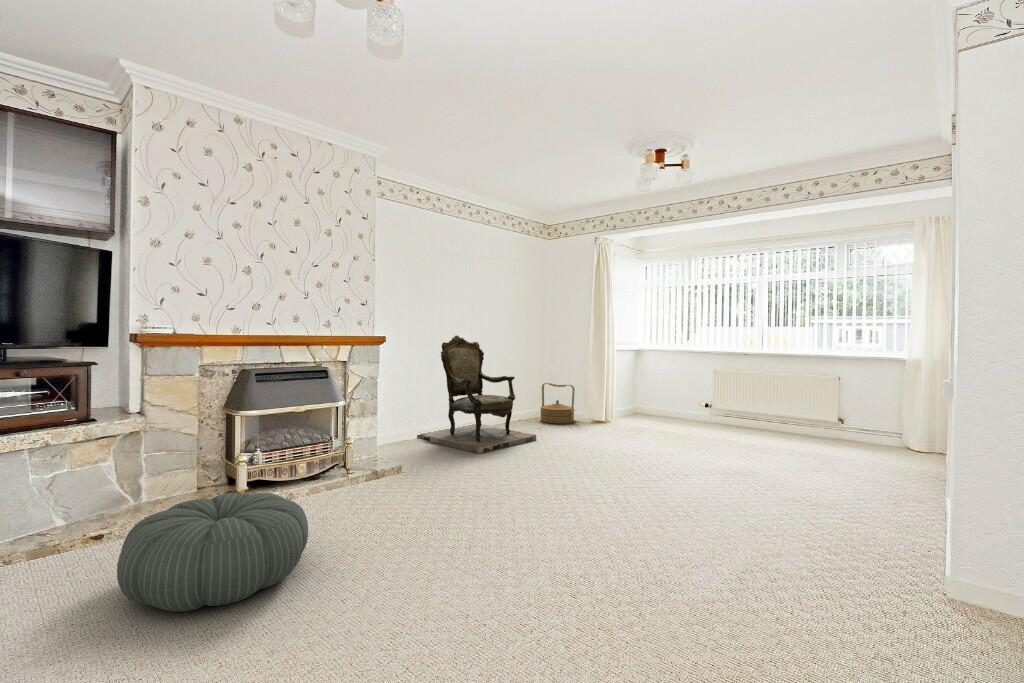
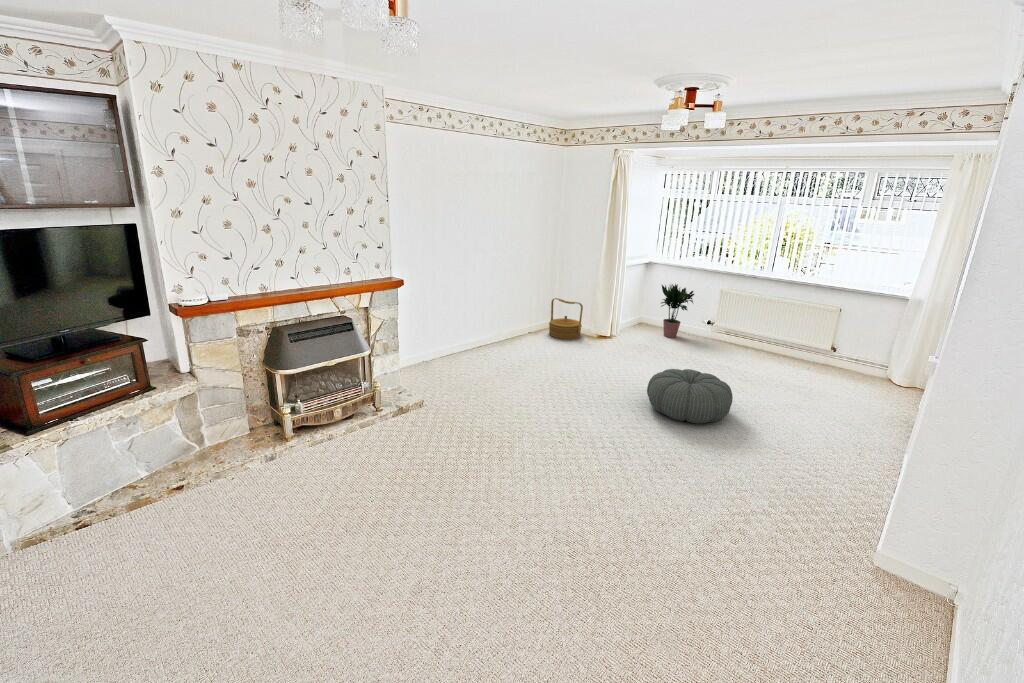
armchair: present [417,335,536,454] -> none [434,262,545,382]
potted plant: none [653,364,691,421] -> present [661,284,694,338]
pouf: present [117,493,308,612] -> present [647,369,733,423]

